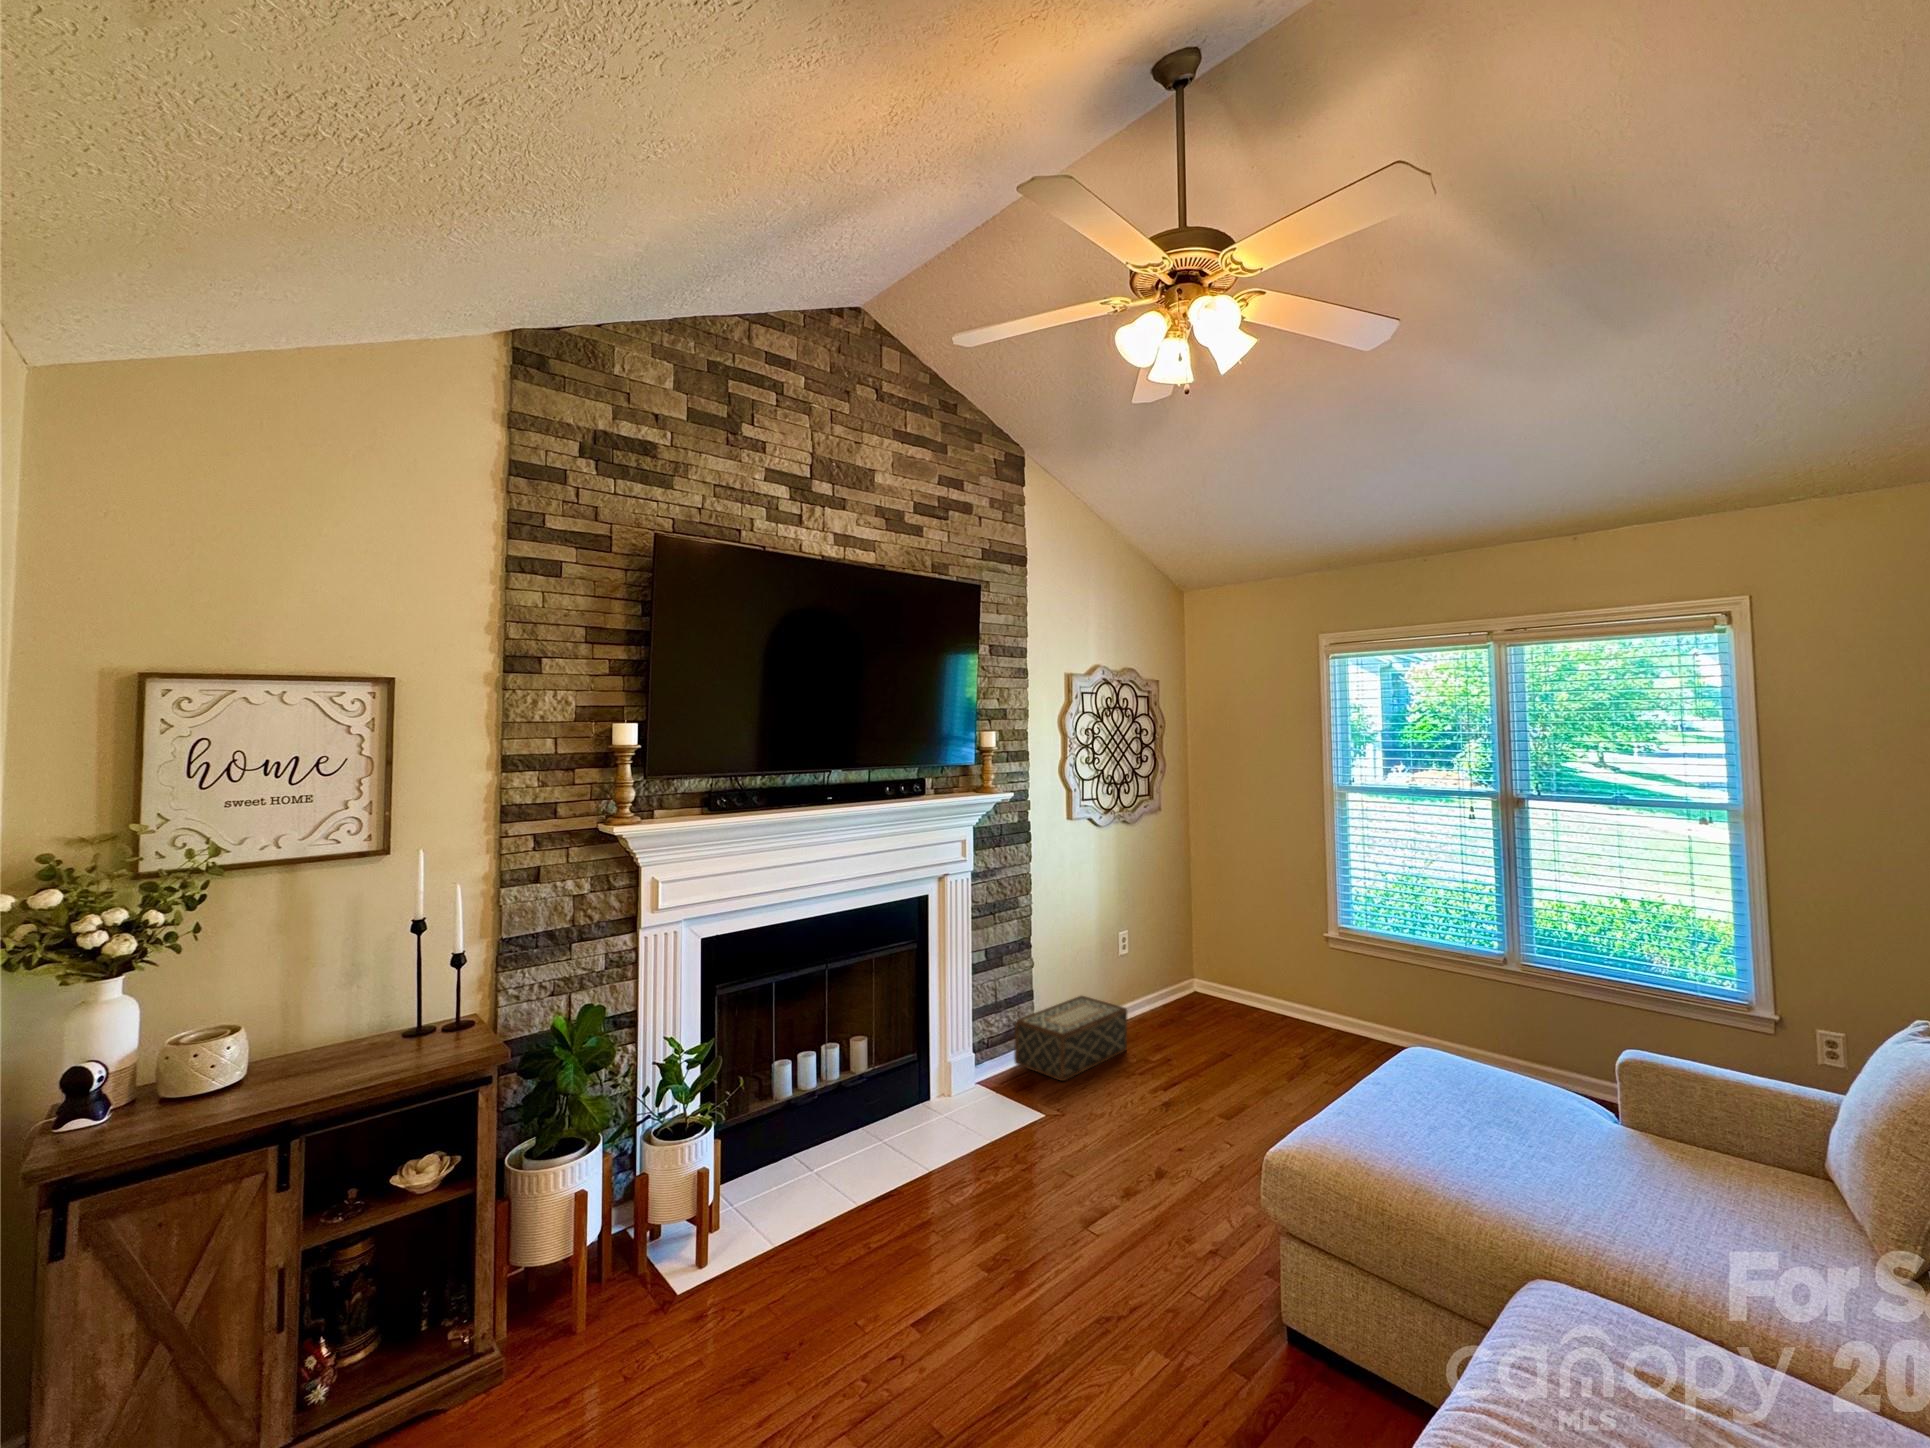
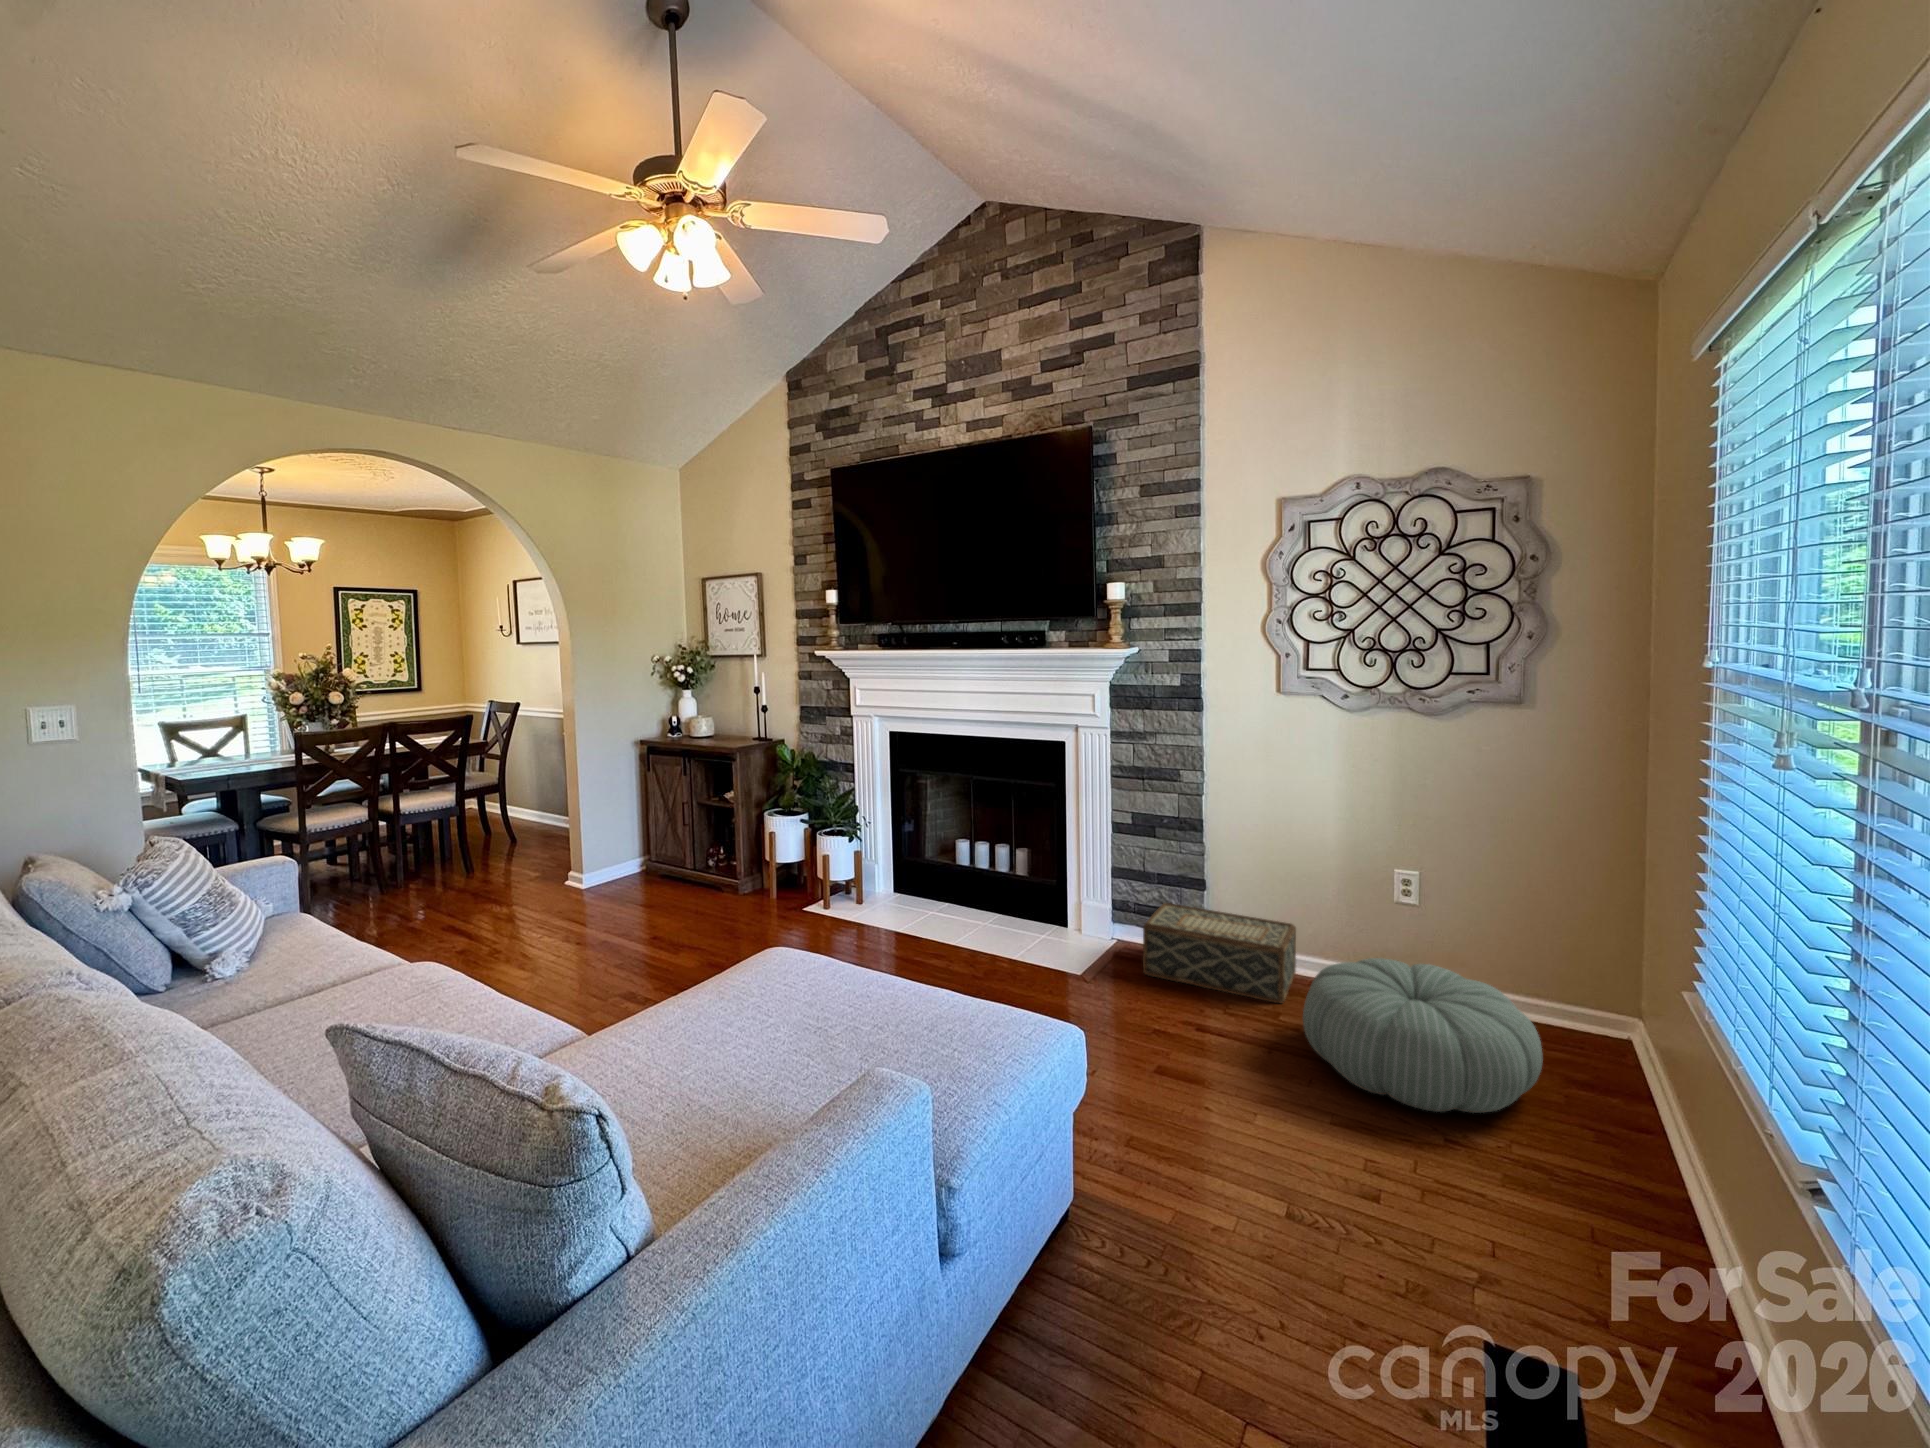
pouf: none [1158,976,1284,1057] -> present [1303,958,1543,1113]

